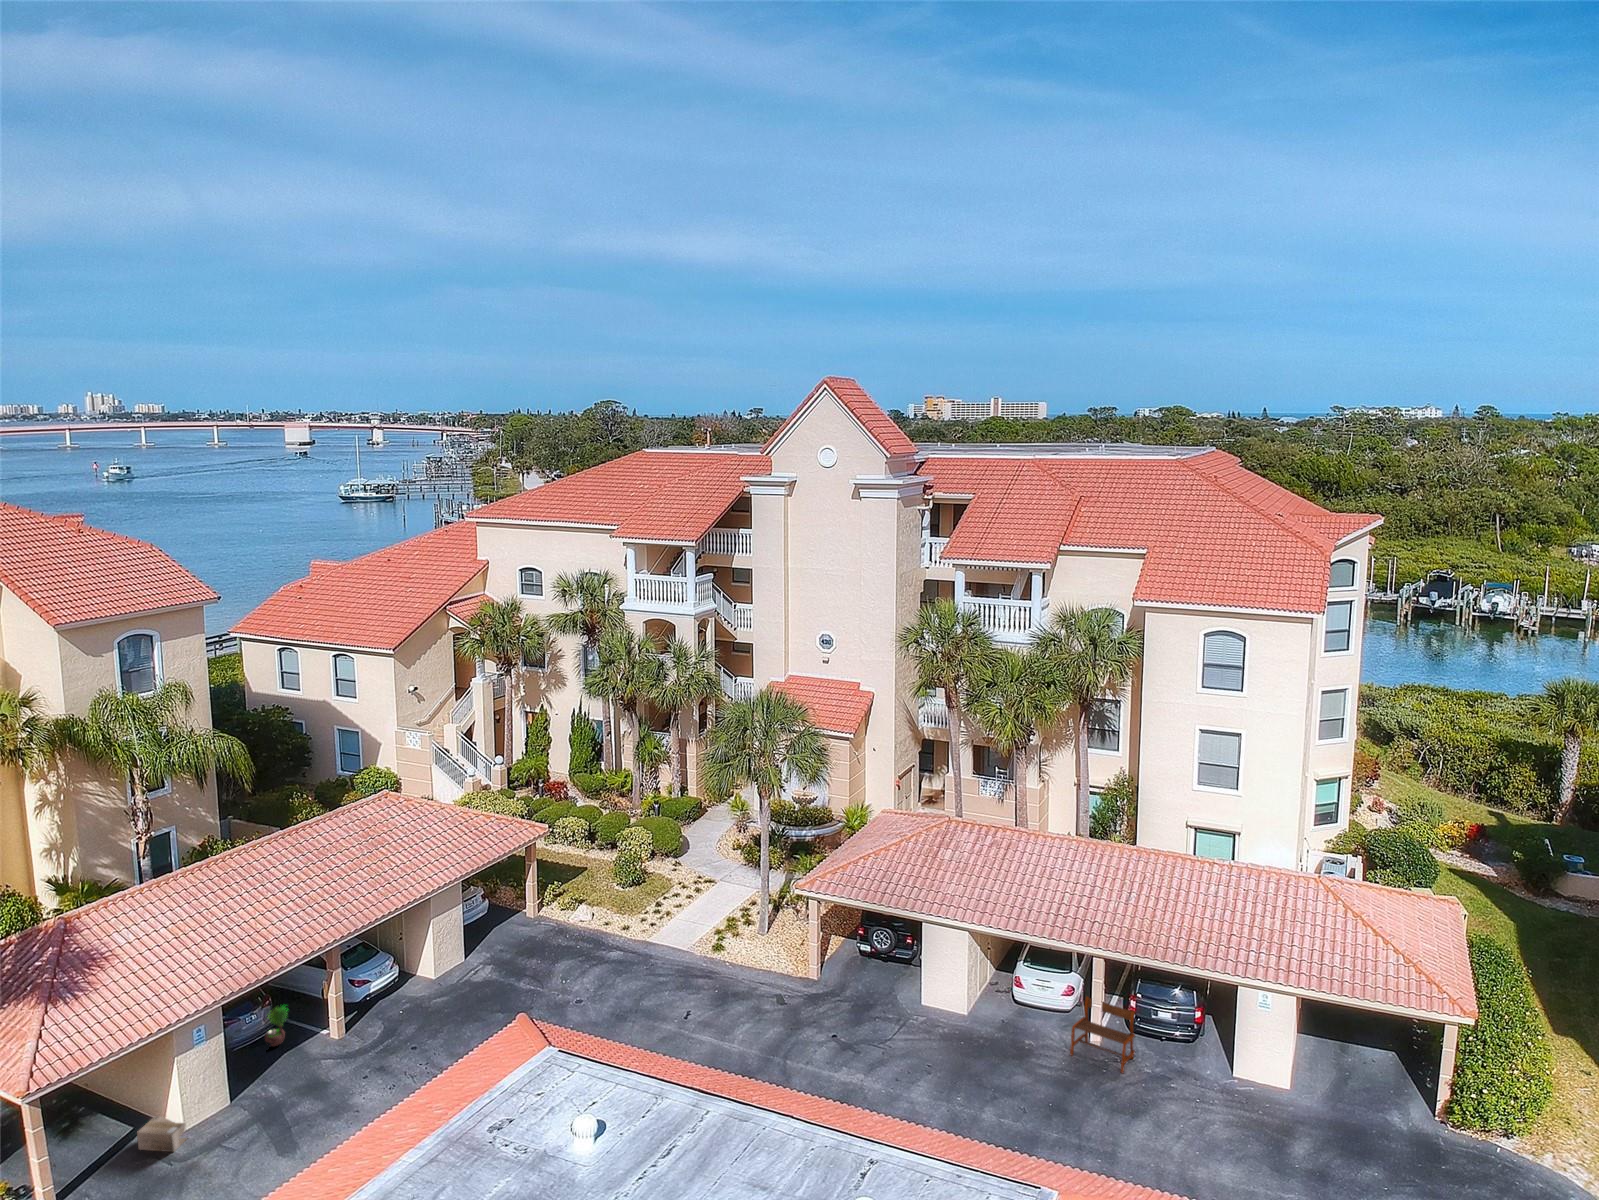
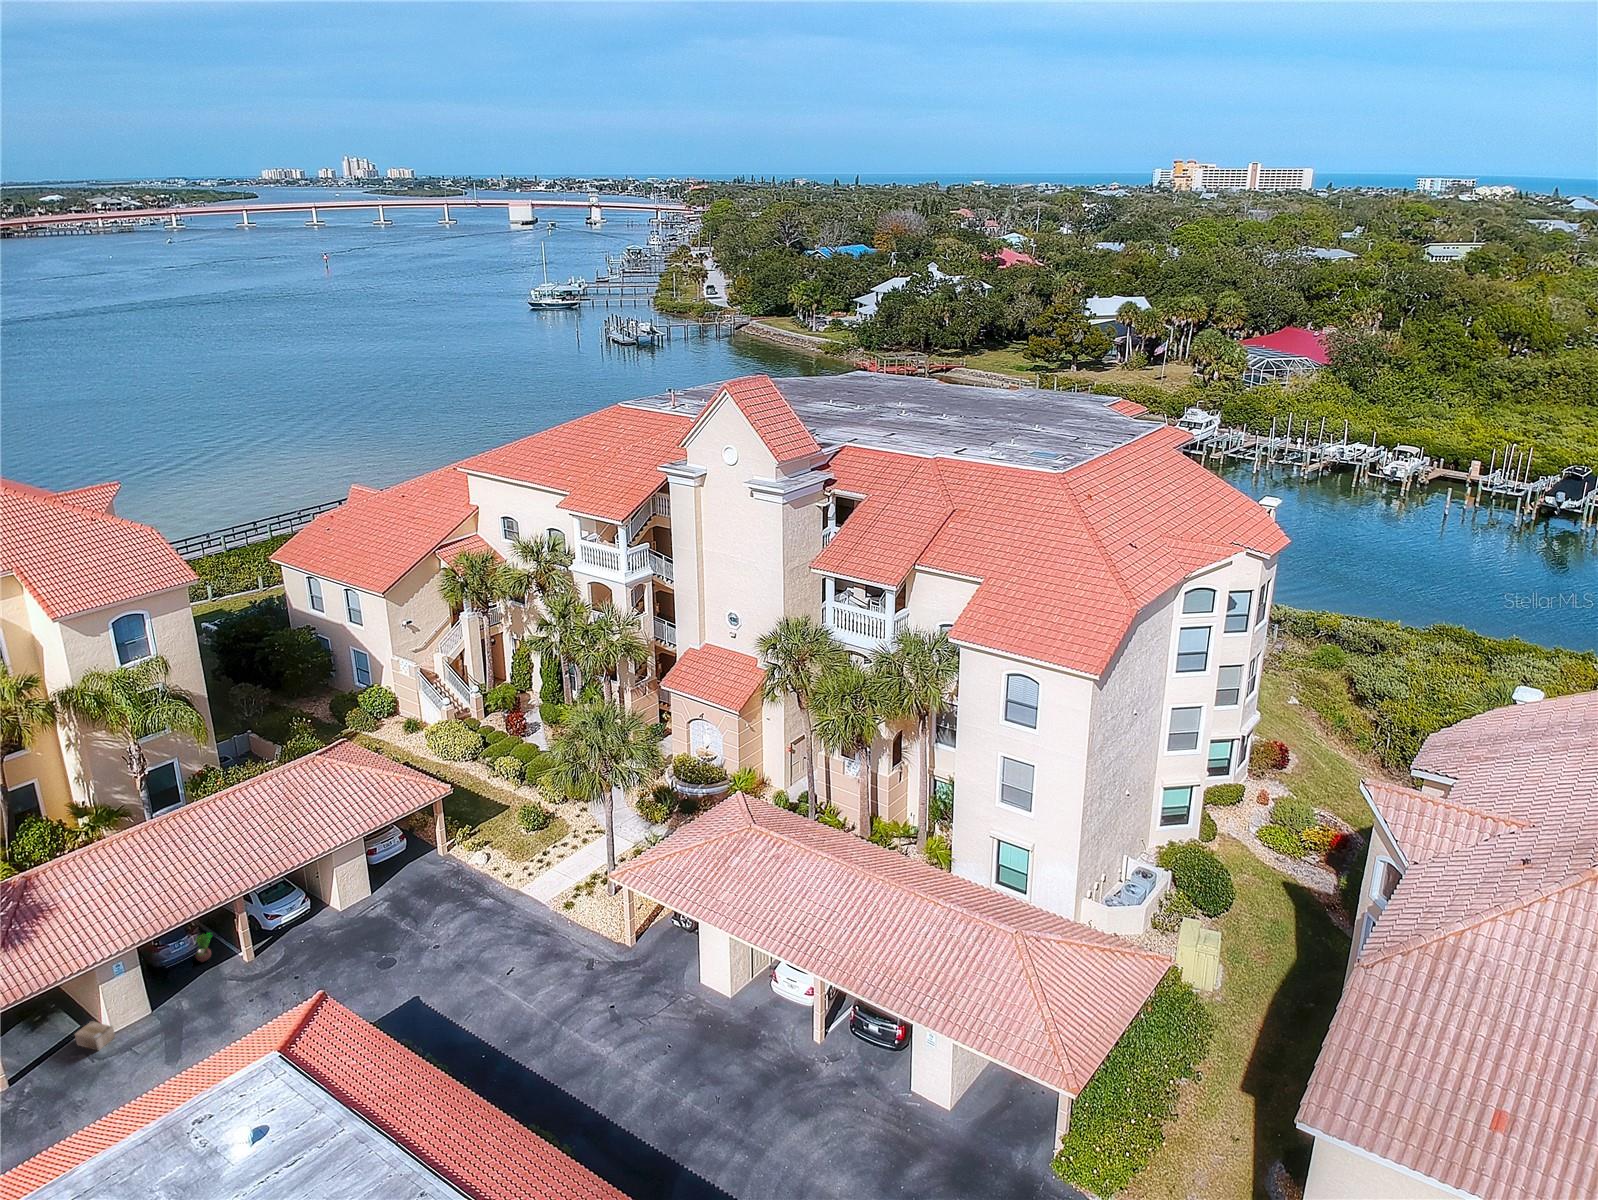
bench: present [1070,997,1135,1073] -> none [790,1006,840,1076]

